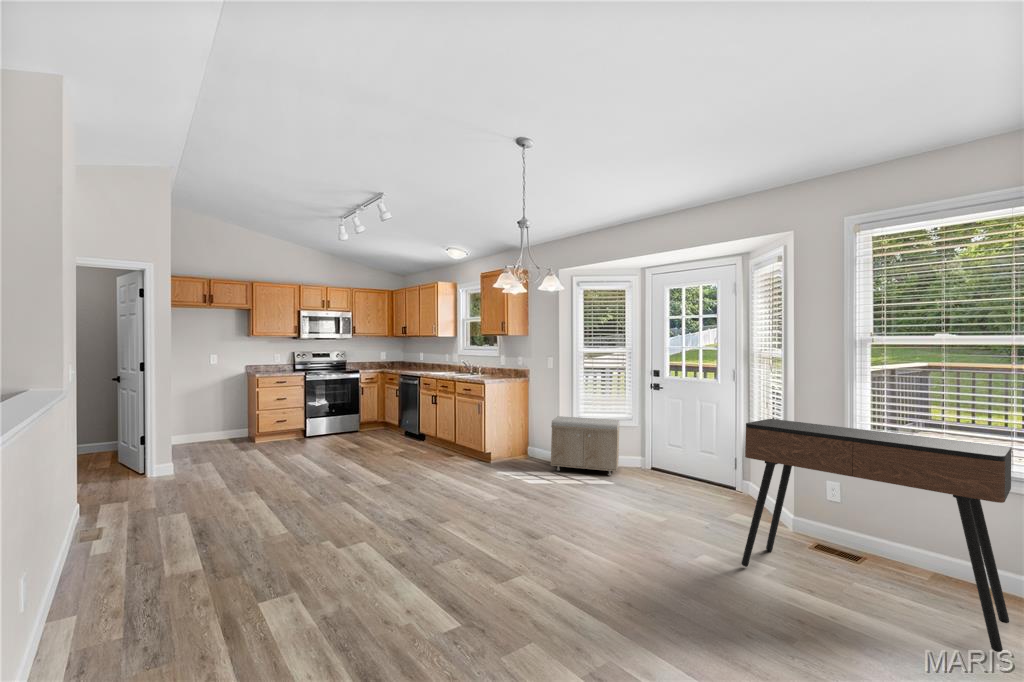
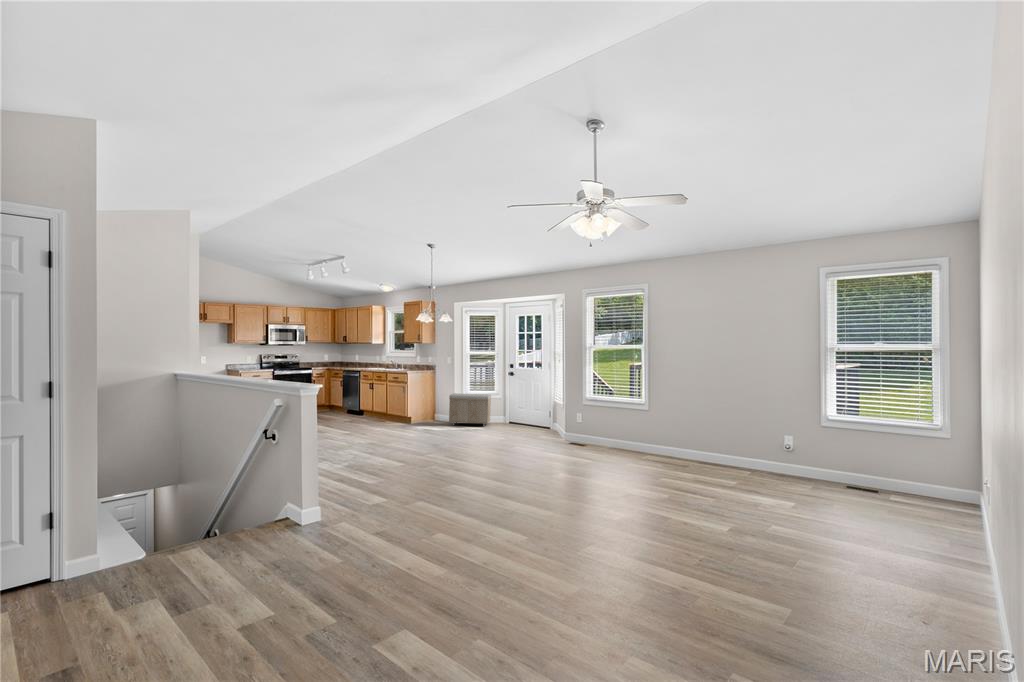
console table: present [742,419,1012,652] -> none [532,384,624,461]

